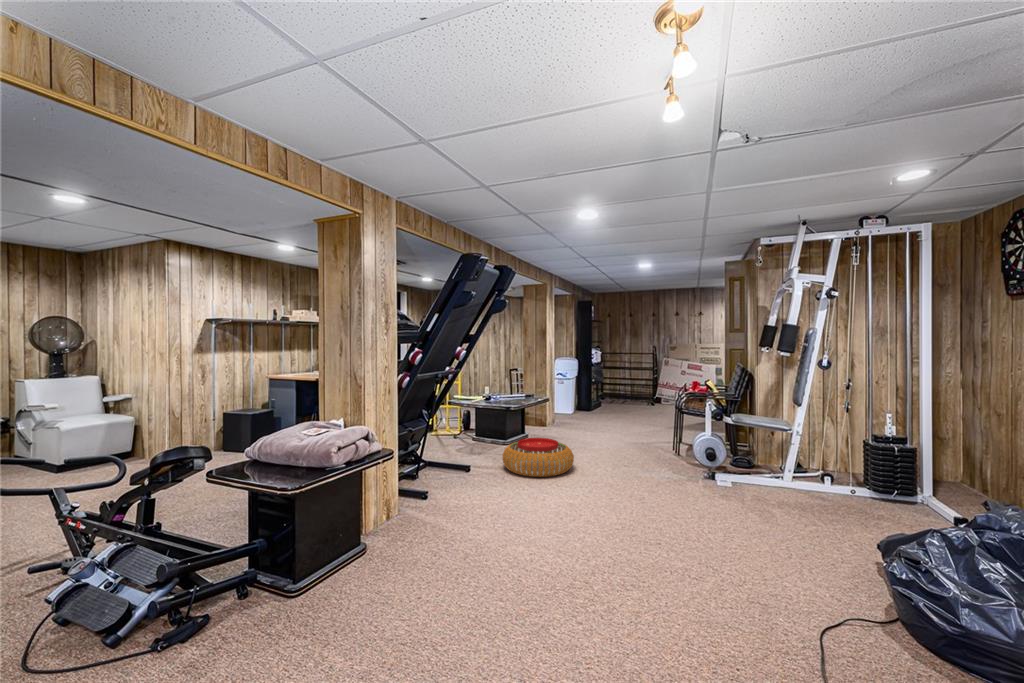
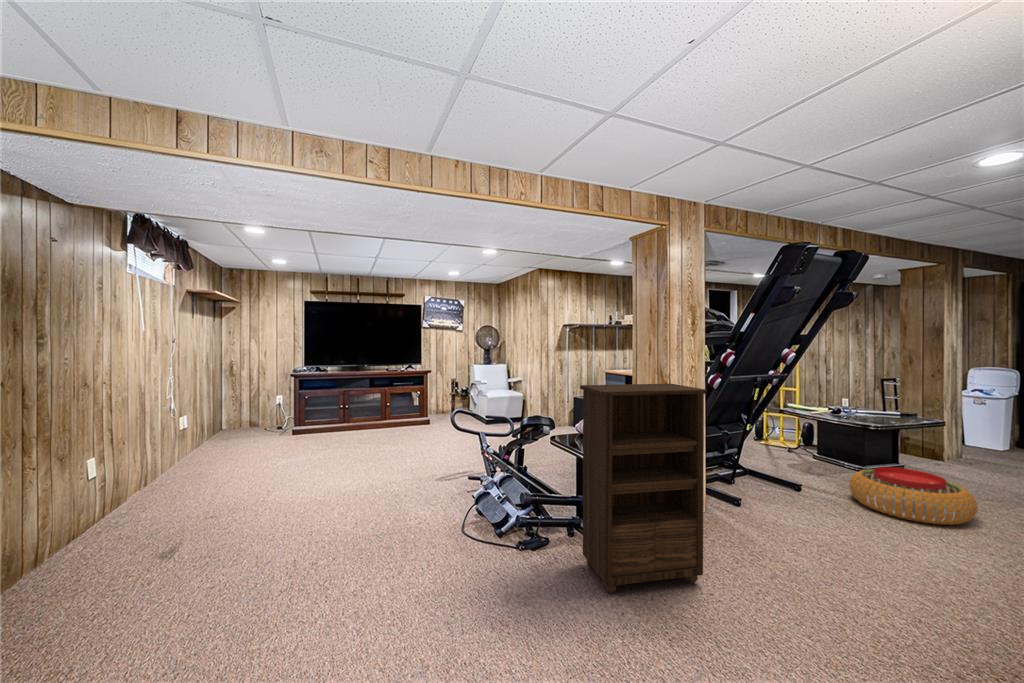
bookshelf: none [262,386,414,654] -> present [580,384,707,593]

